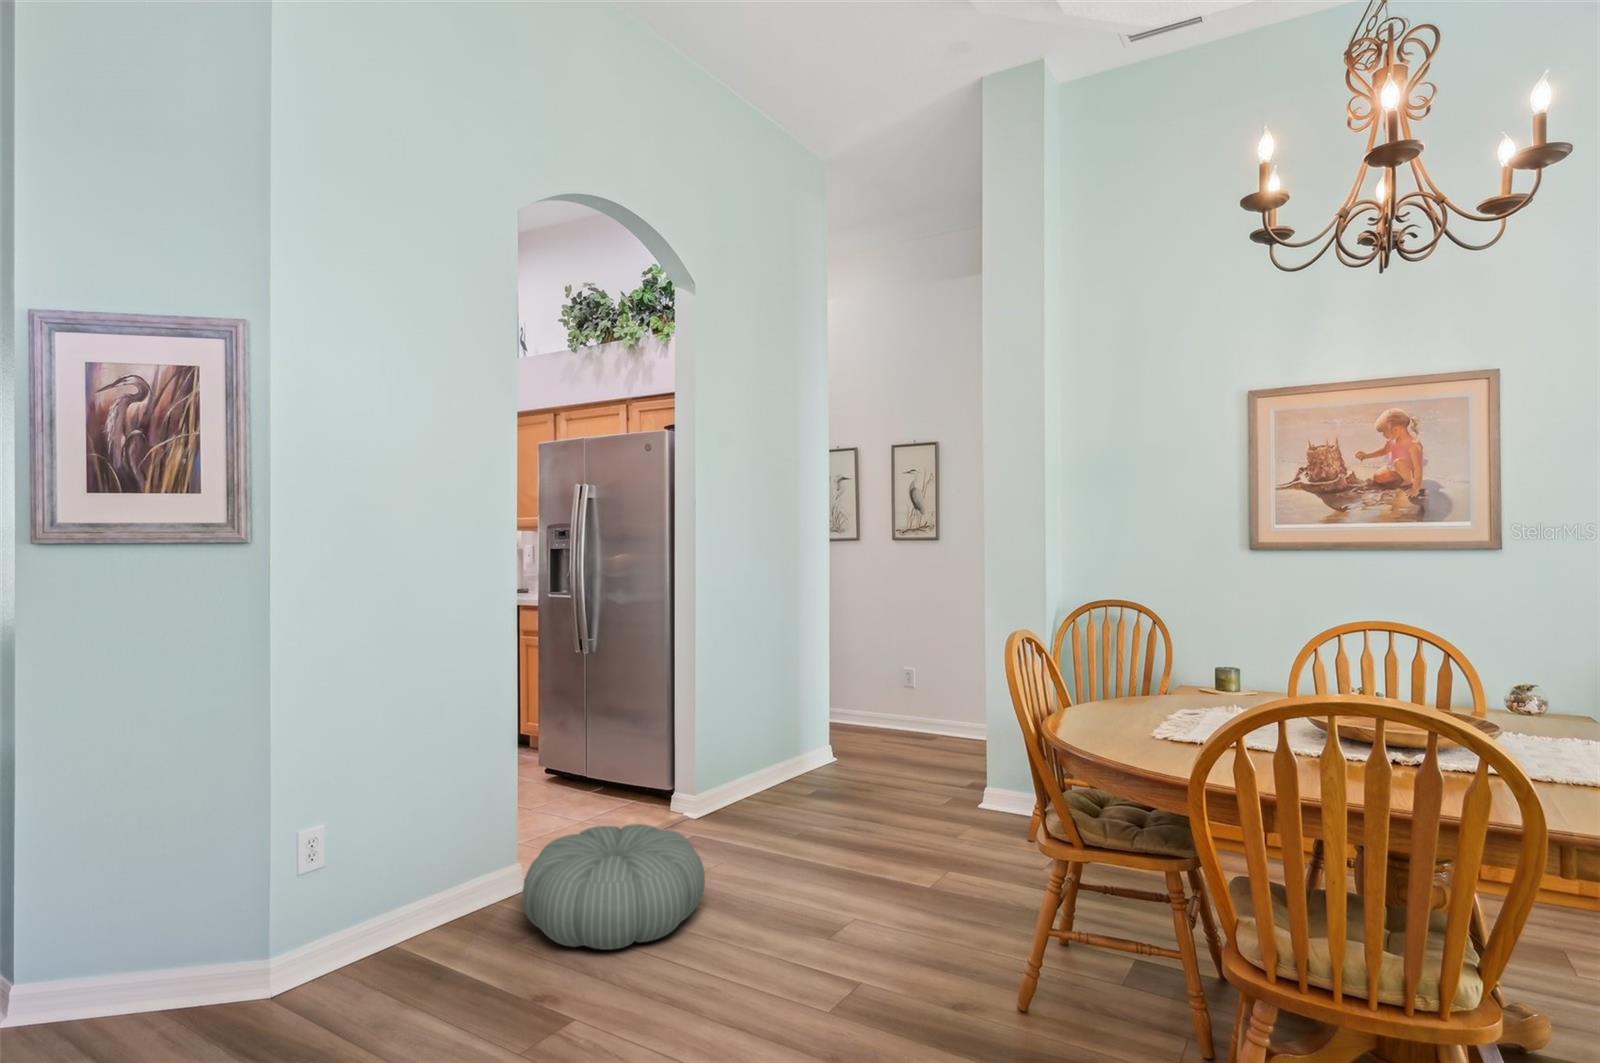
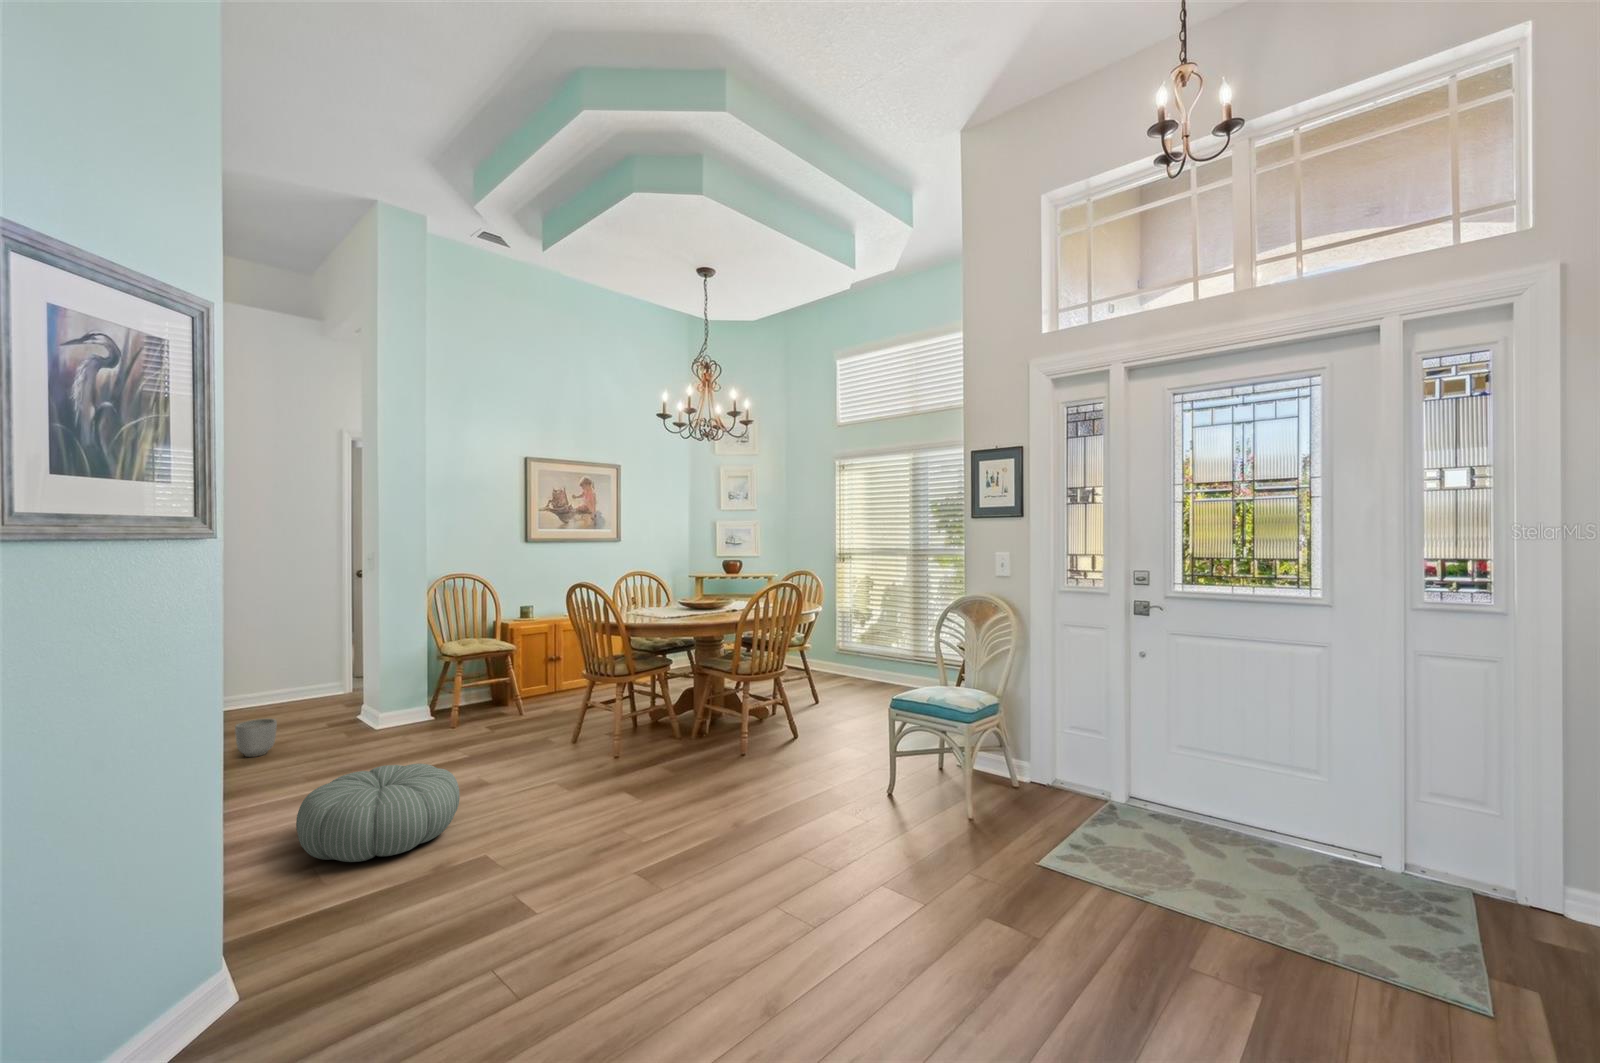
planter: none [825,739,861,781] -> present [235,719,277,757]

